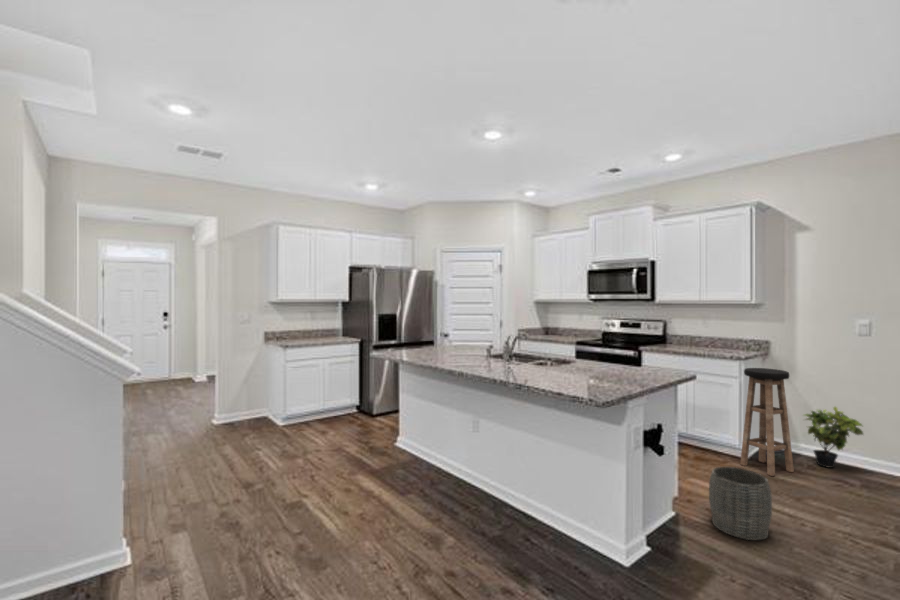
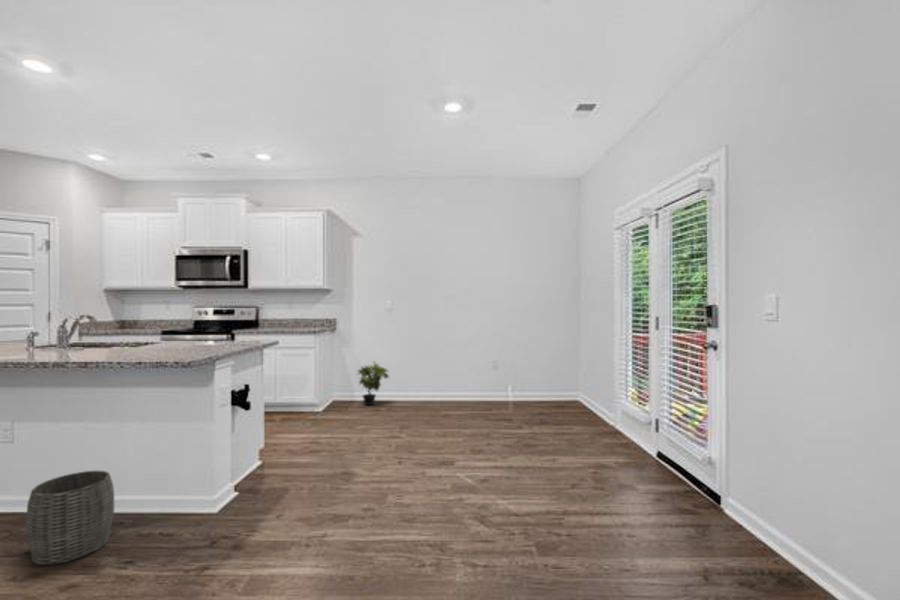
bar stool: present [740,368,794,476] -> none [316,338,350,419]
woven basket: present [709,467,772,540] -> present [26,471,114,565]

